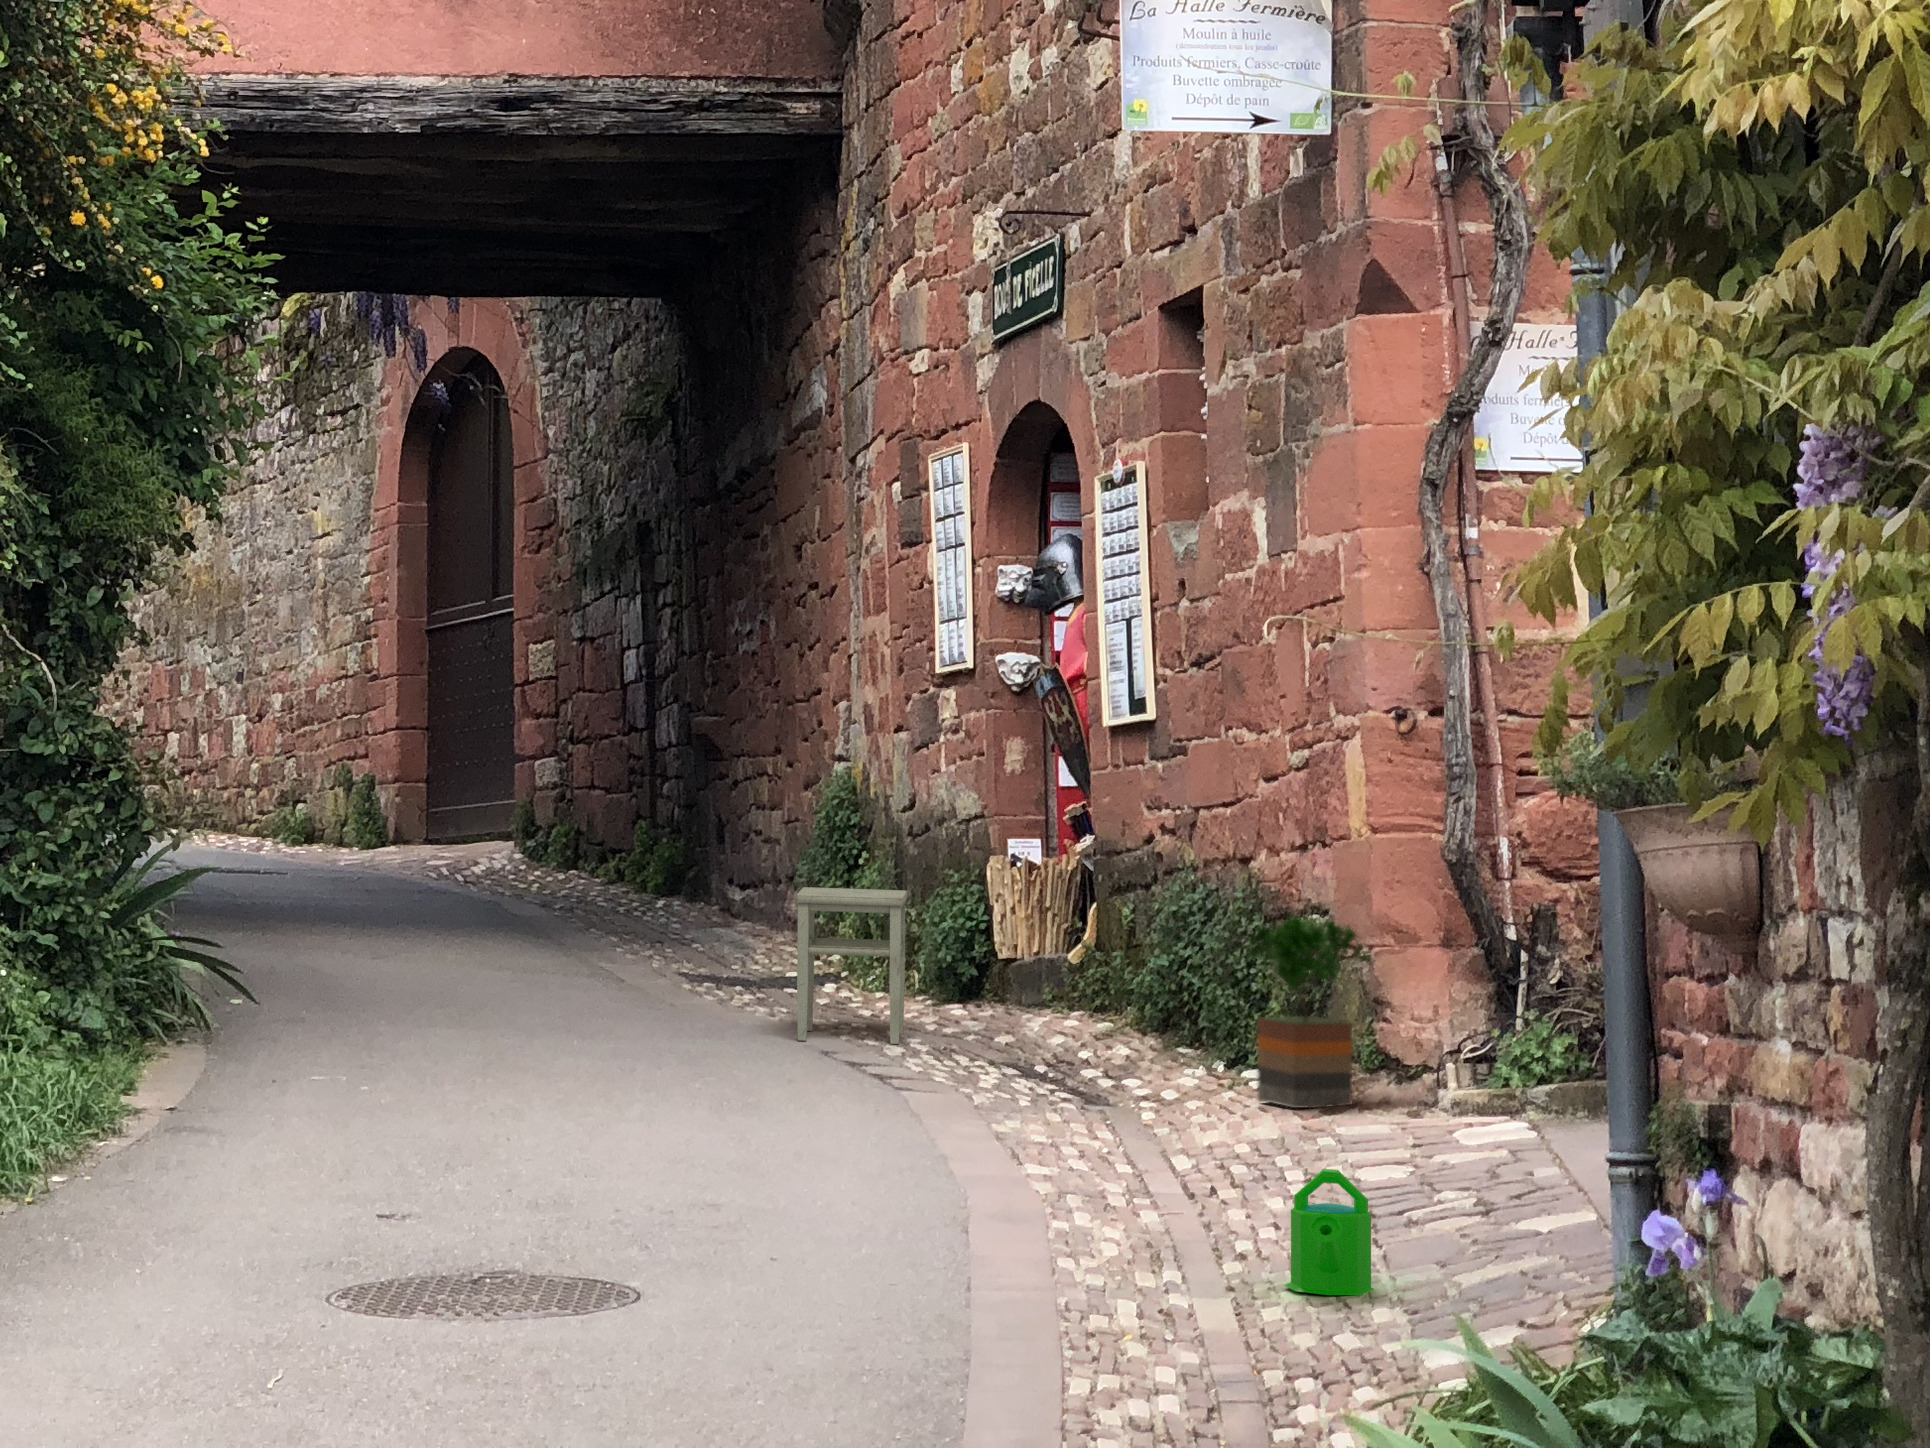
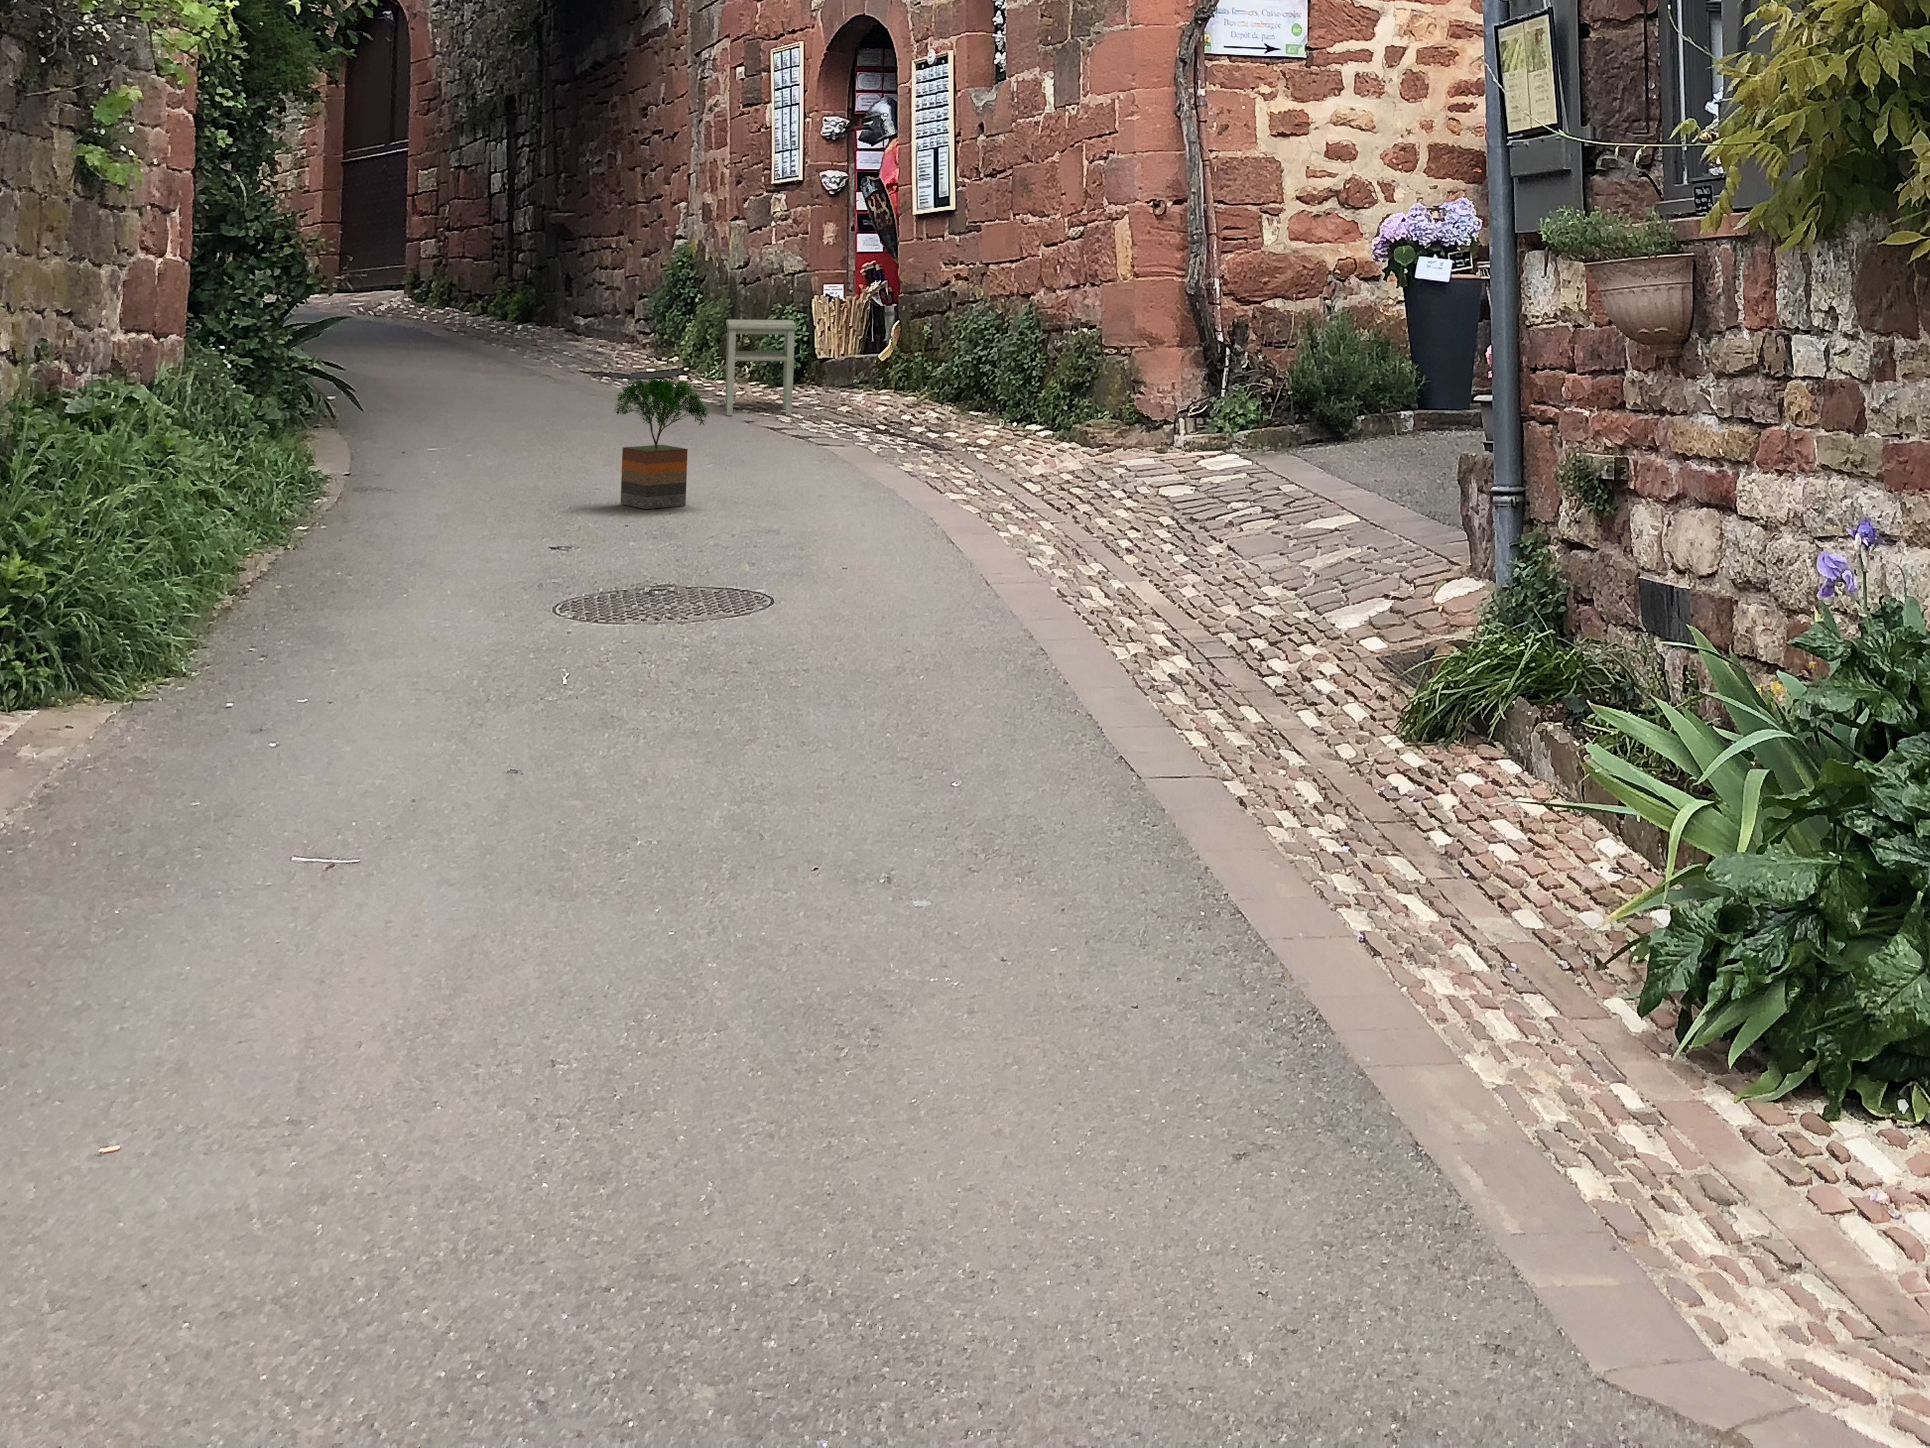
potted tree: present [1247,916,1371,1108] -> present [615,378,708,509]
watering can: present [1284,1169,1374,1295] -> none [1177,482,1236,561]

